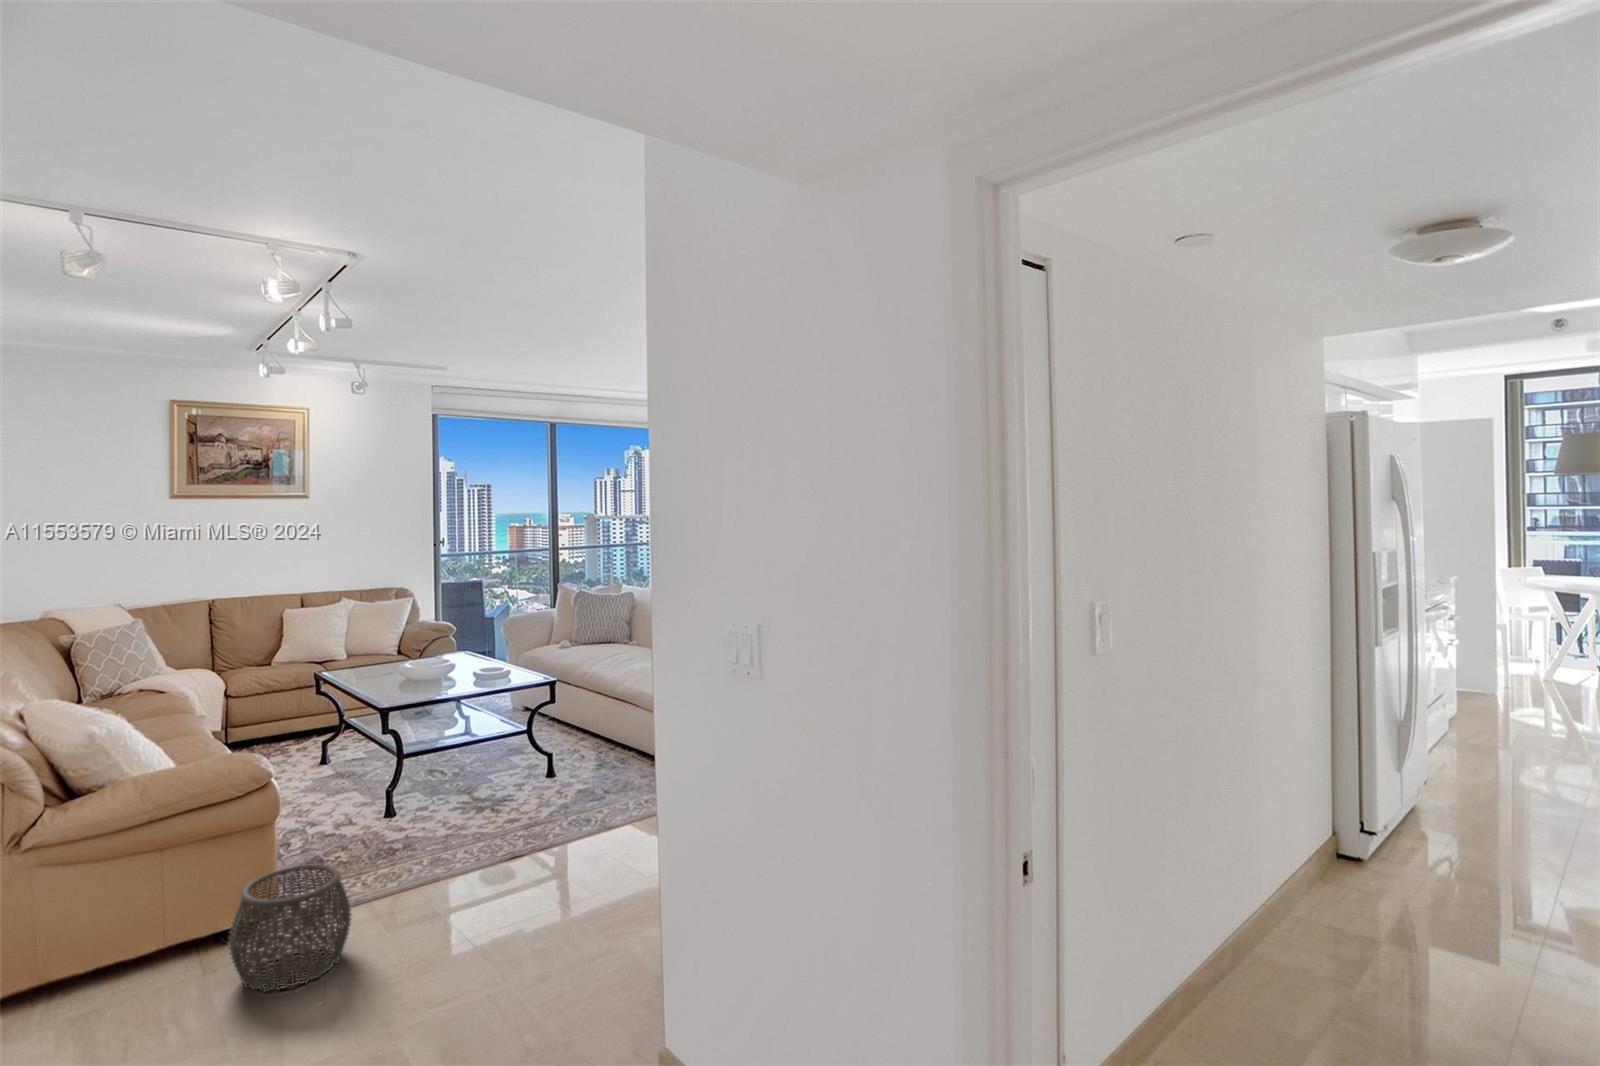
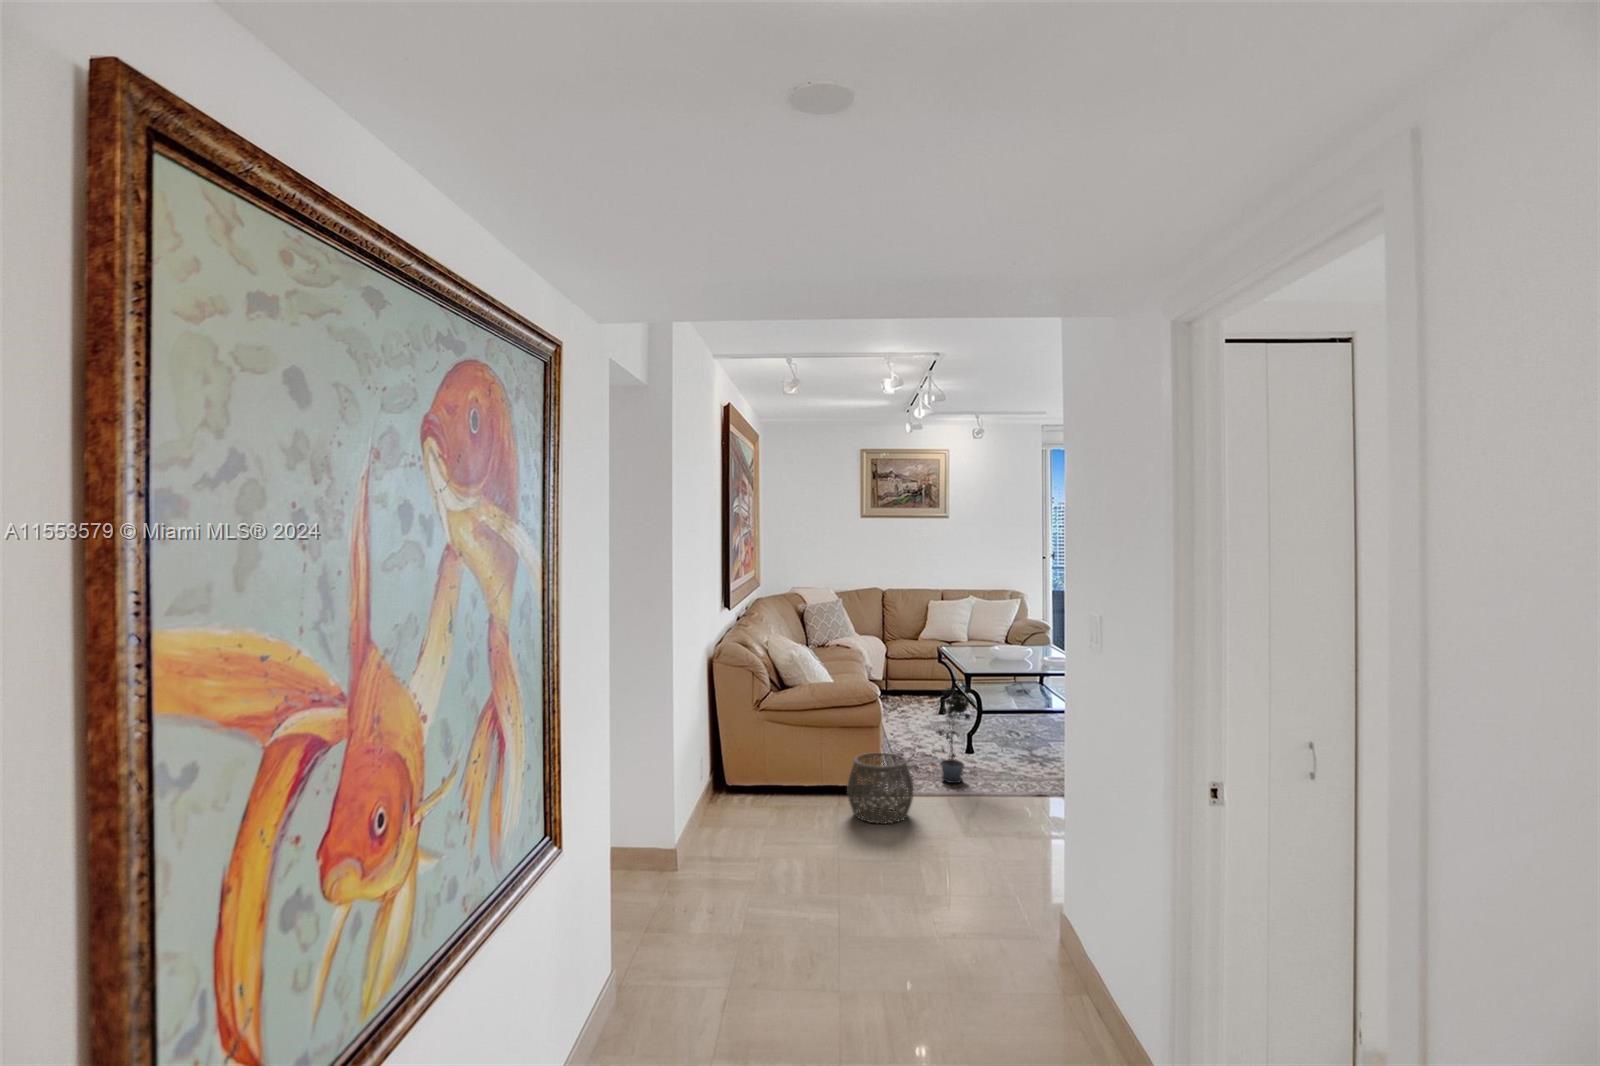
potted plant: none [352,726,423,873] -> present [937,680,974,783]

